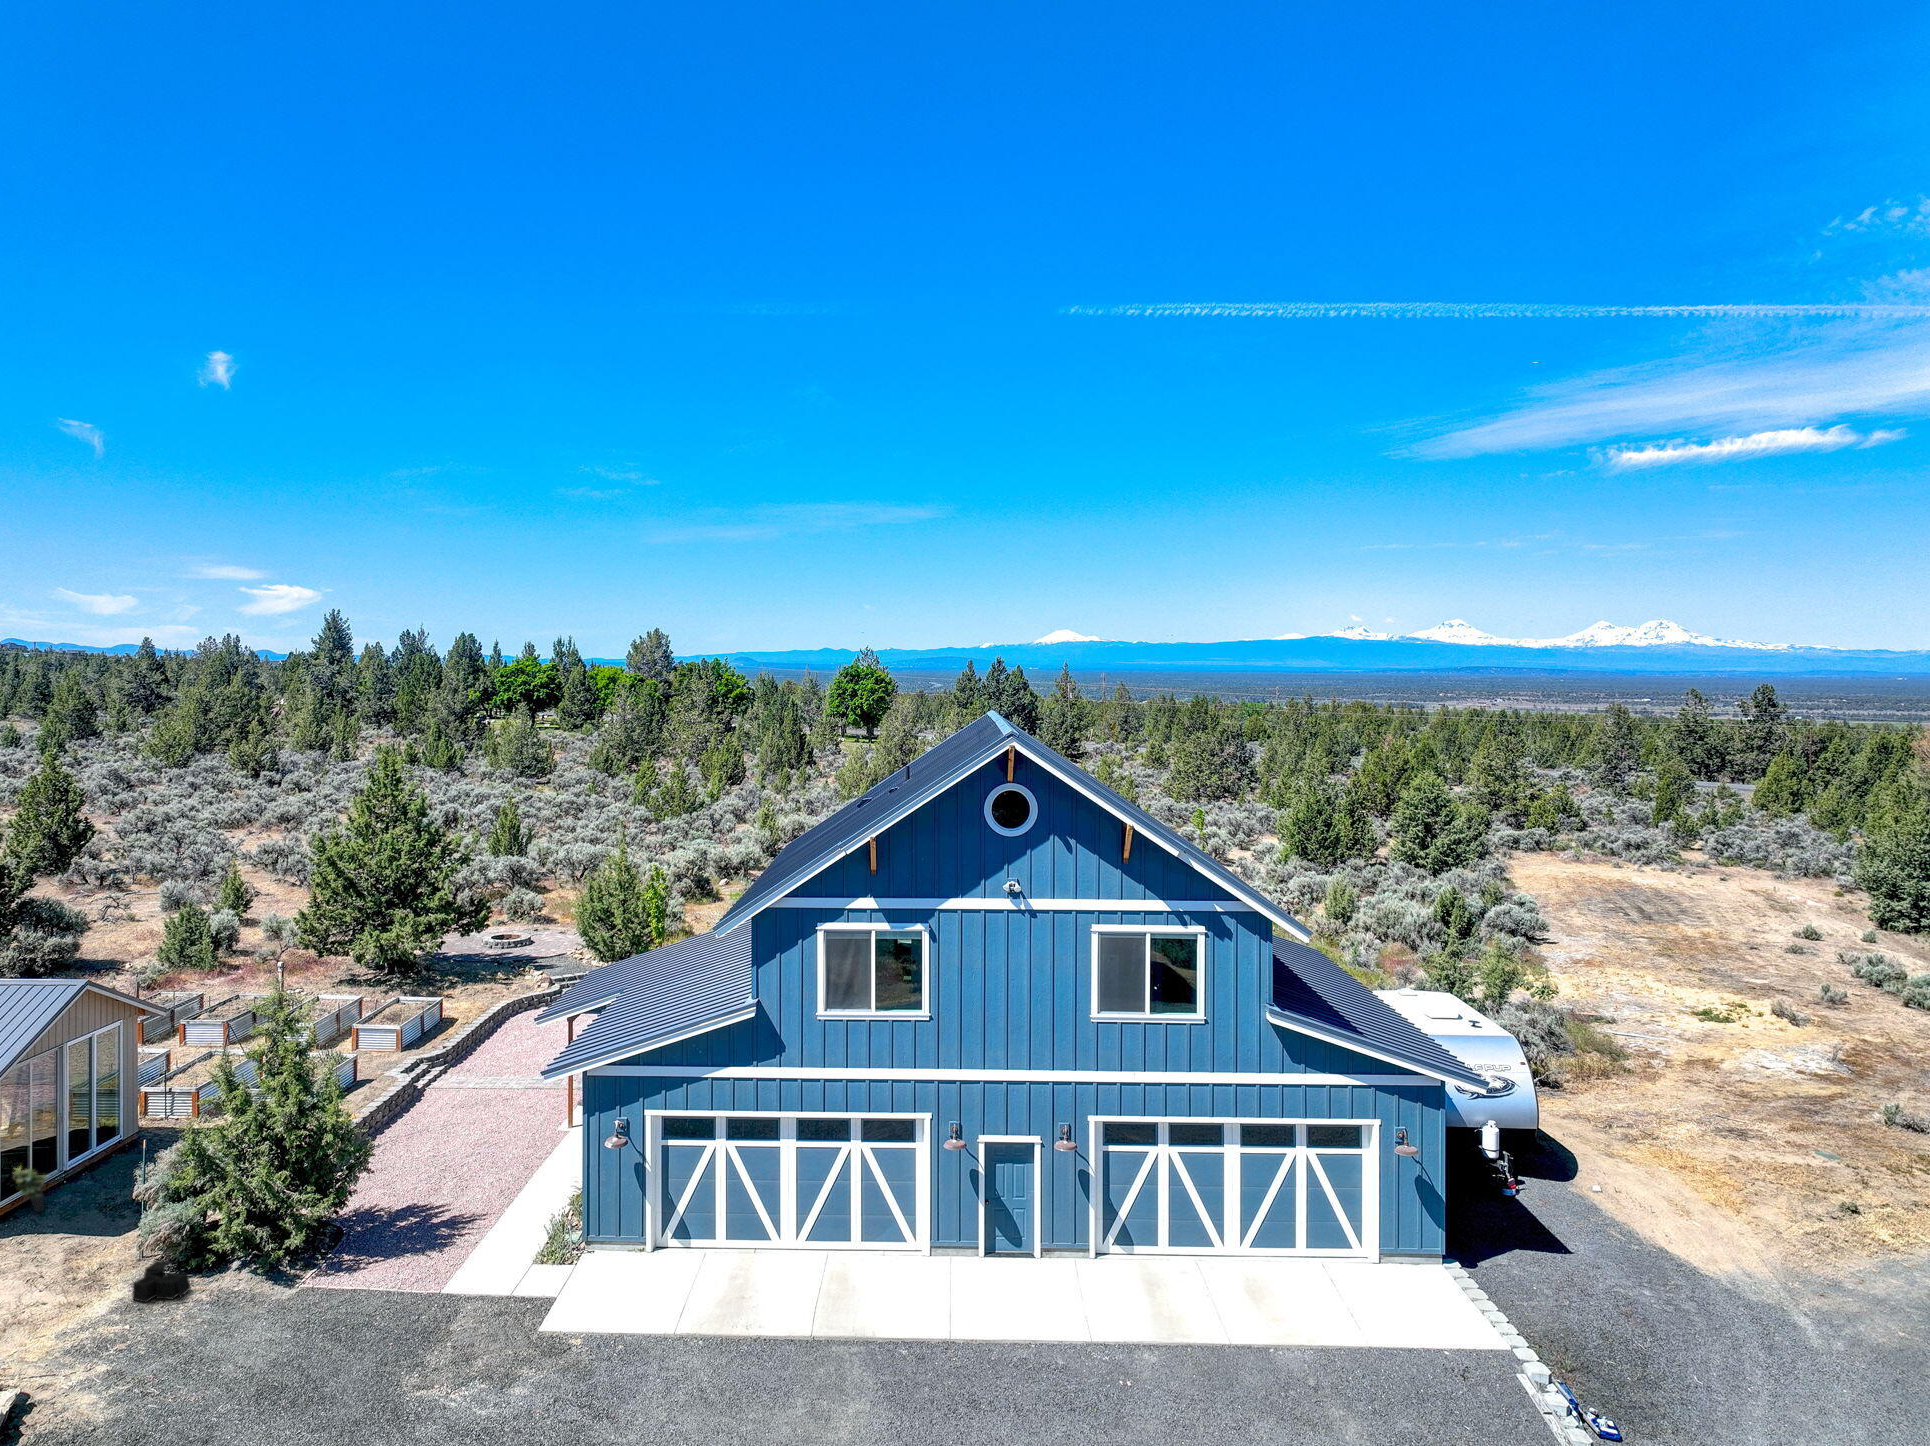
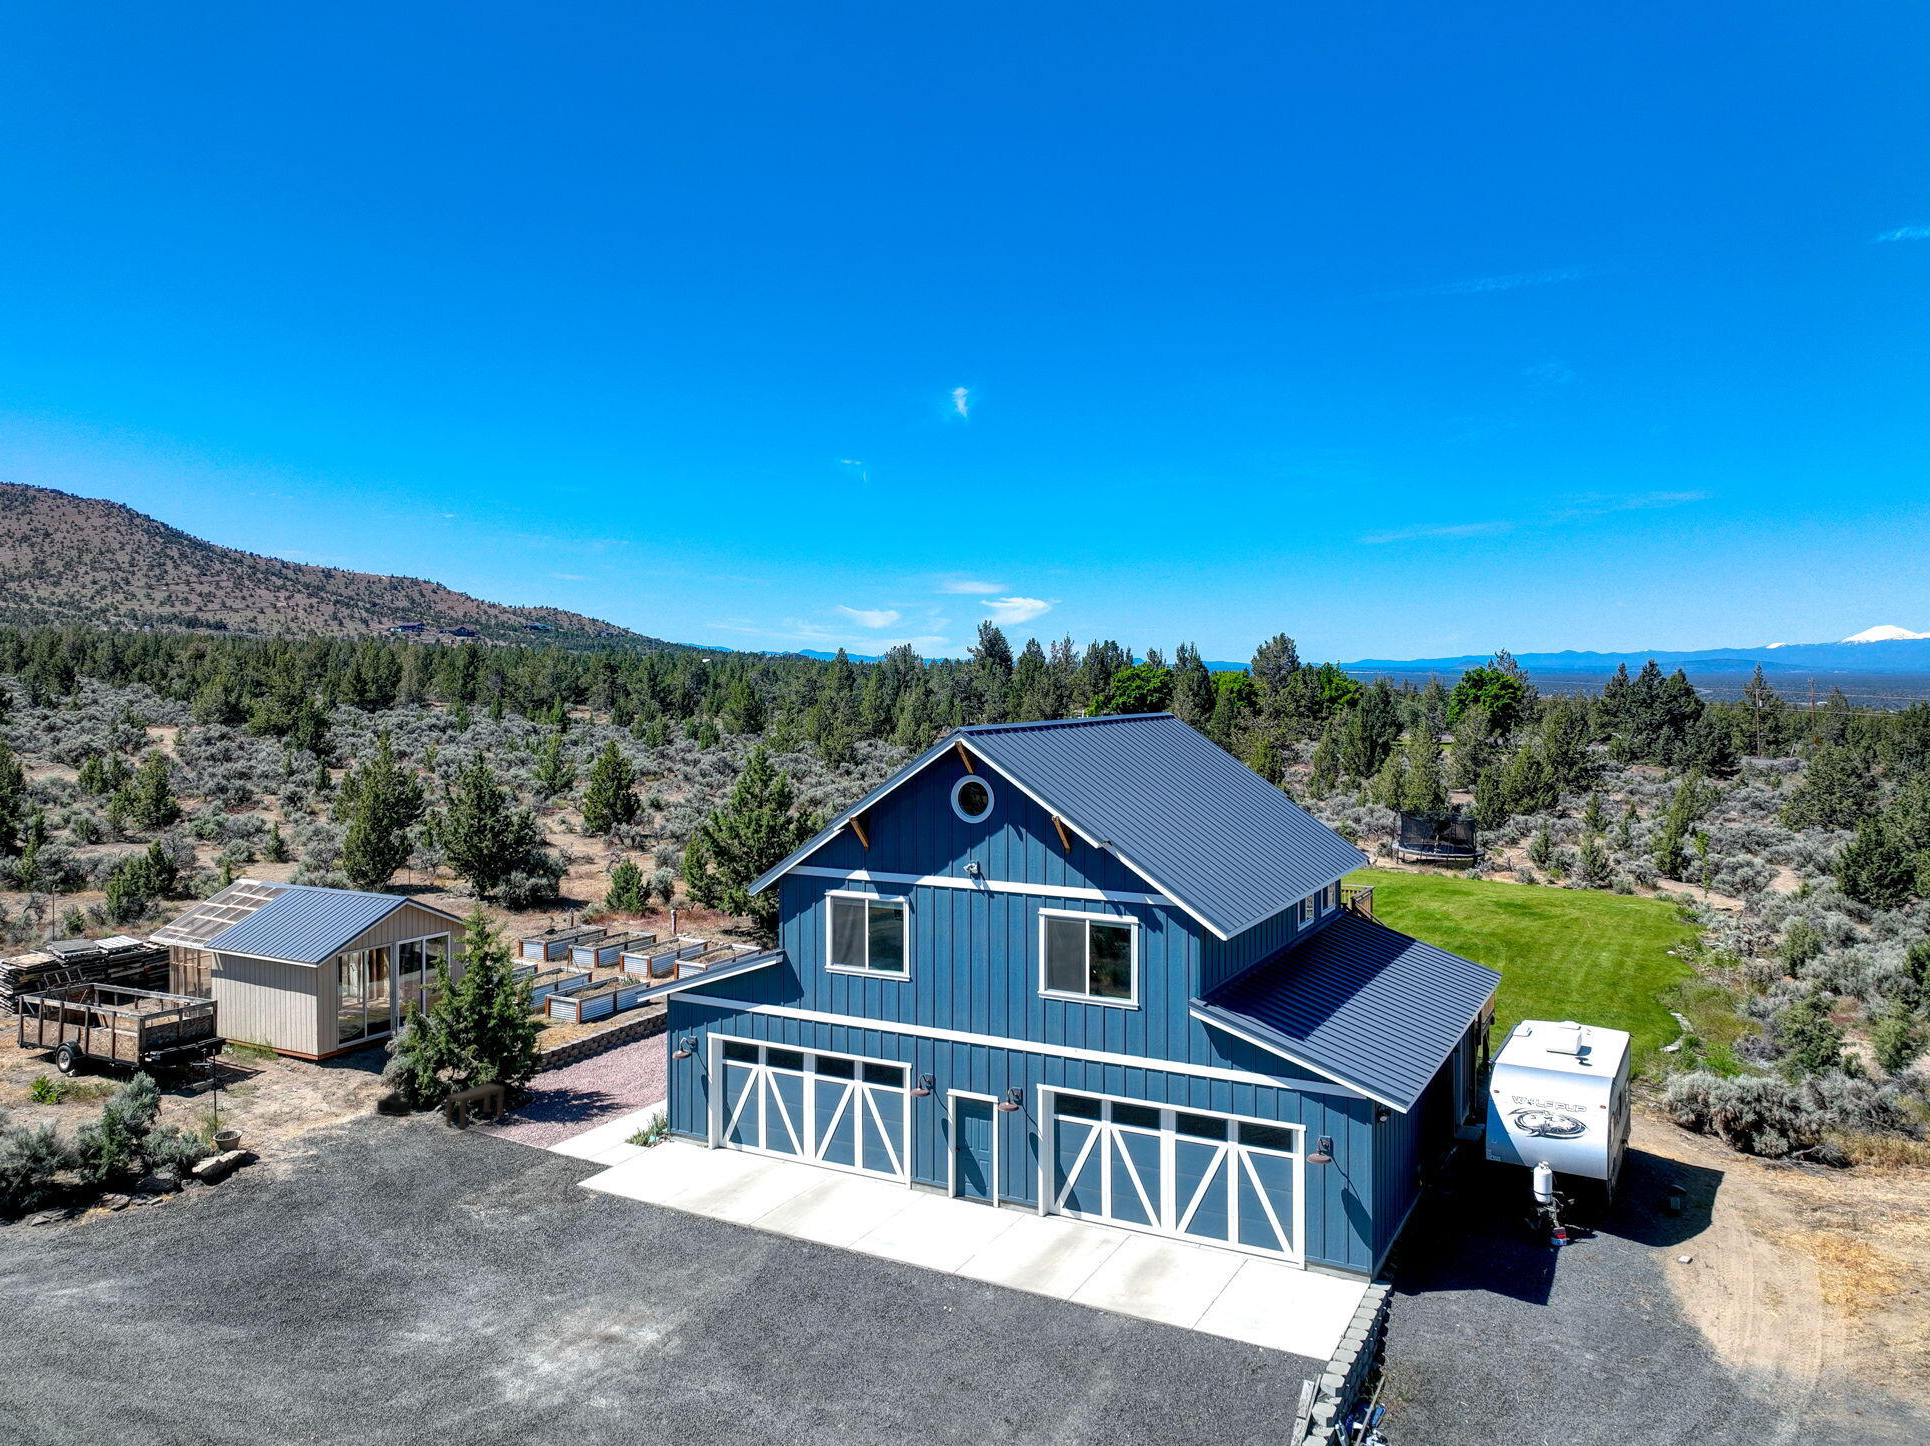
potted plant: present [13,1167,47,1212] -> none [342,1025,365,1060]
bench: none [261,1222,339,1300] -> present [446,1084,504,1129]

